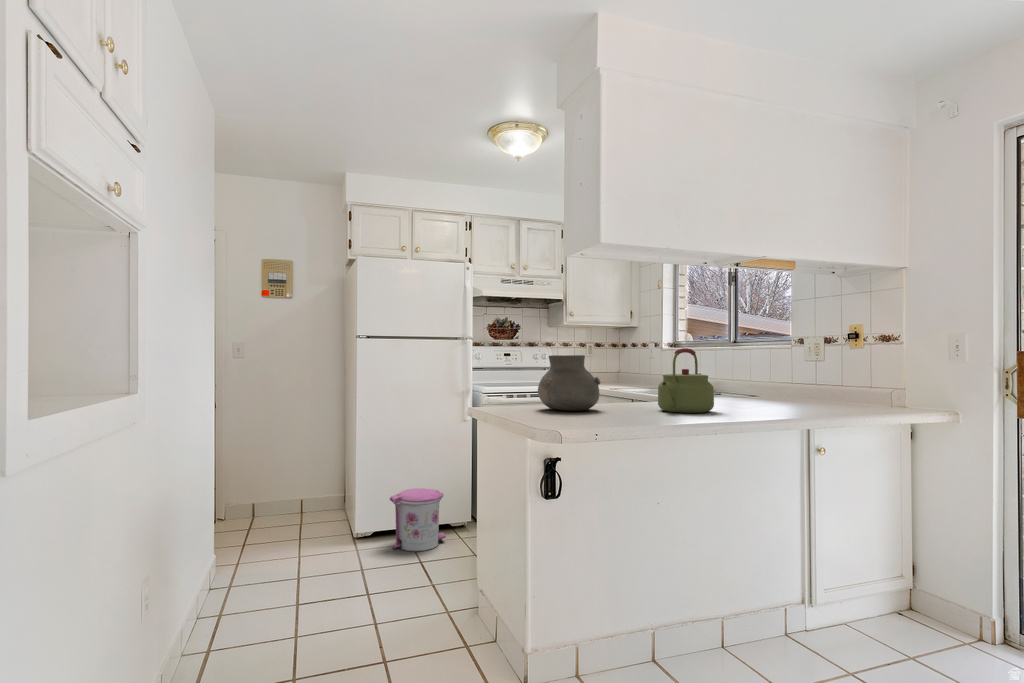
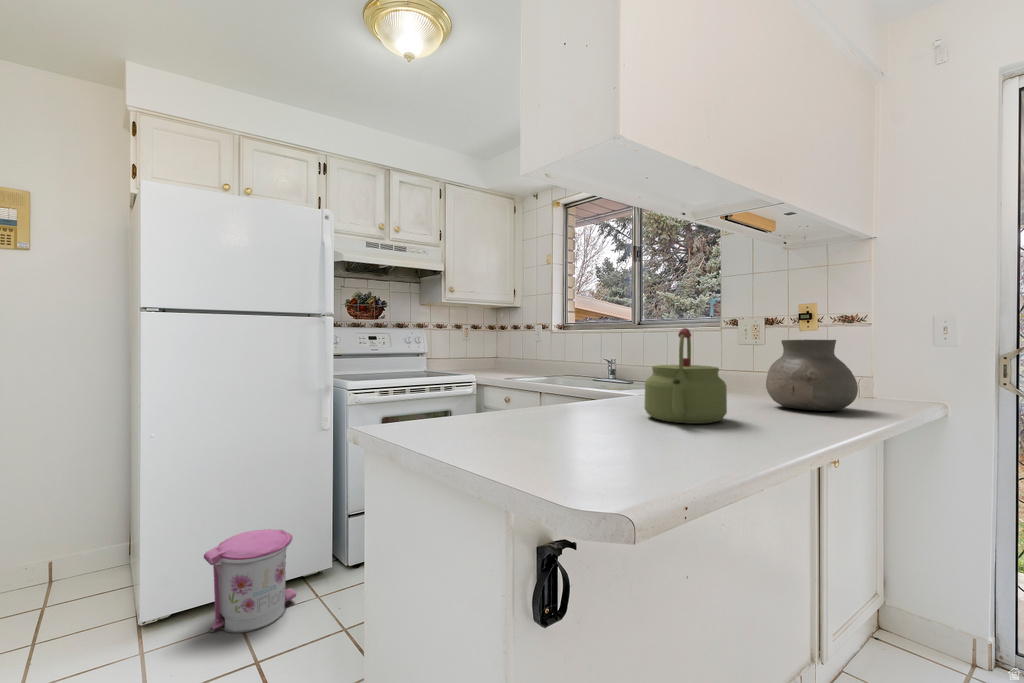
vase: present [538,355,600,411] -> present [766,339,858,411]

